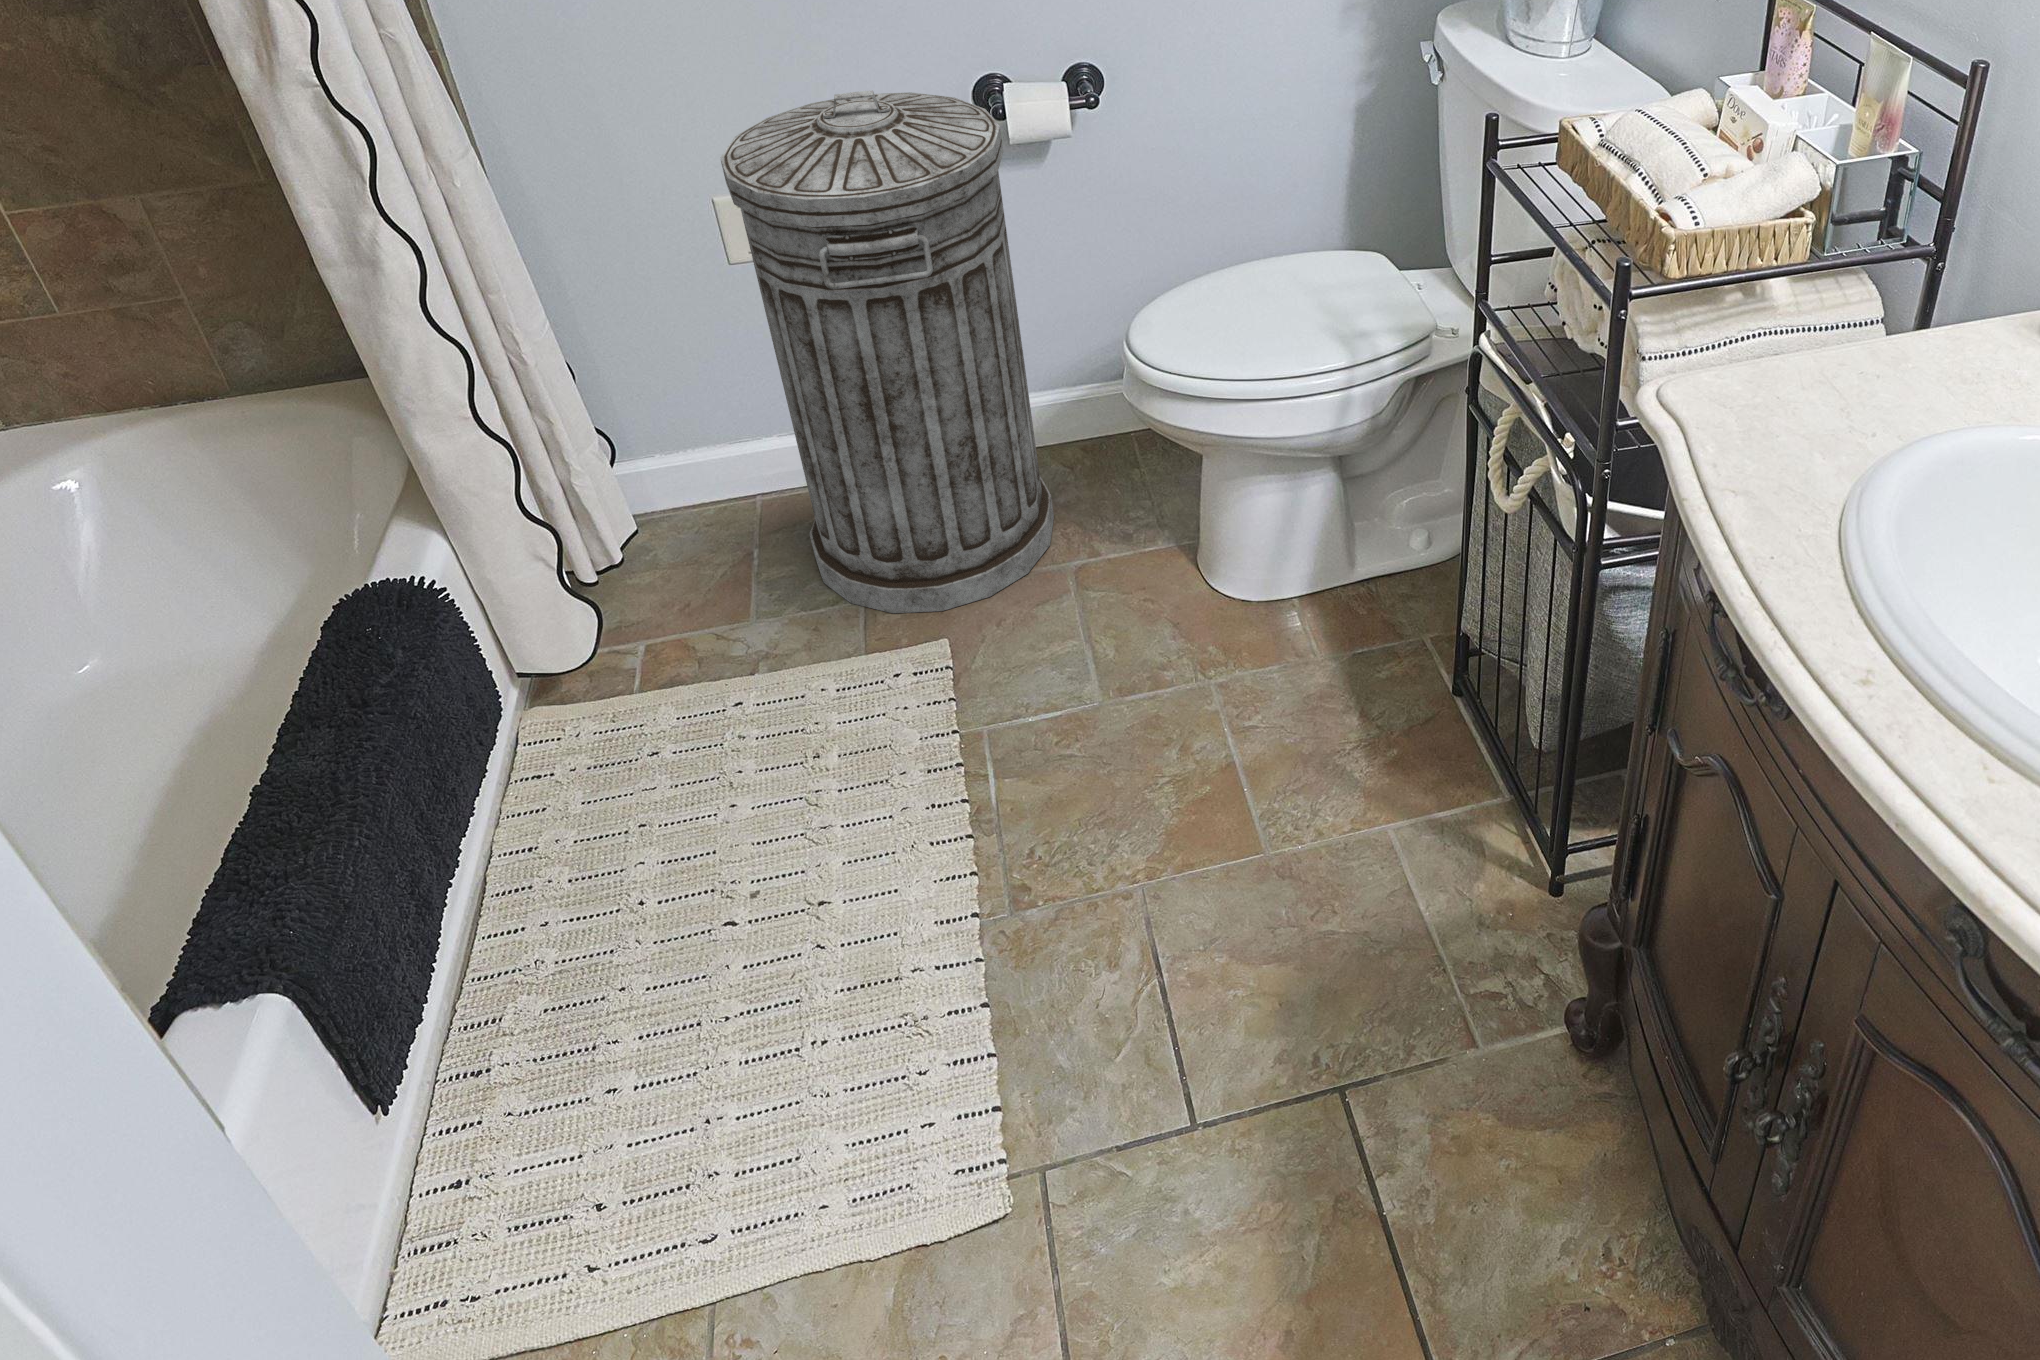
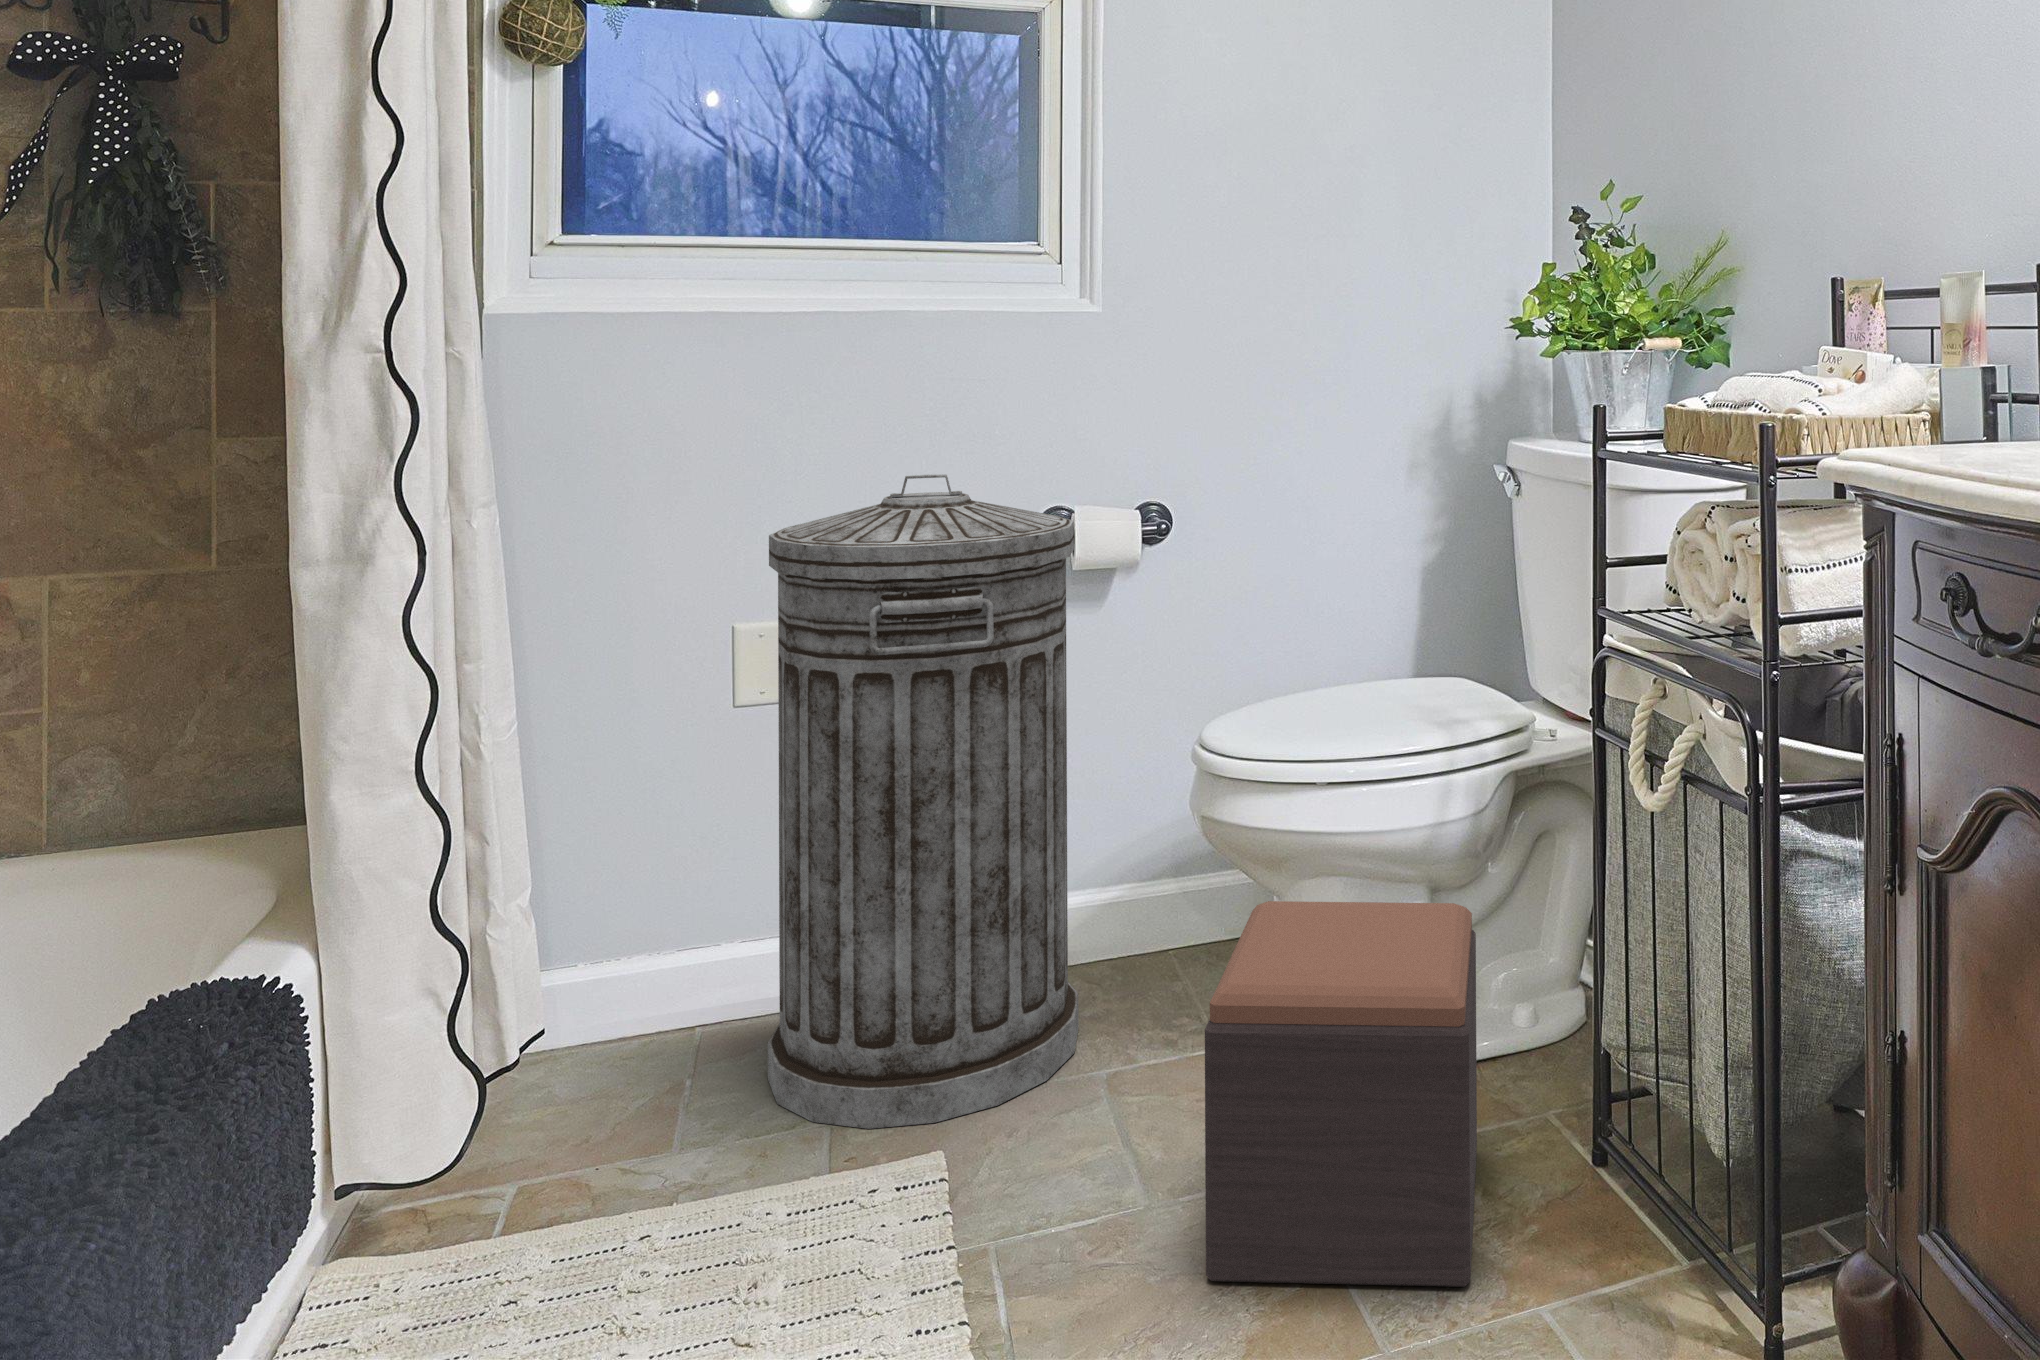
footstool: none [1125,501,1362,804] -> present [1205,901,1477,1287]

